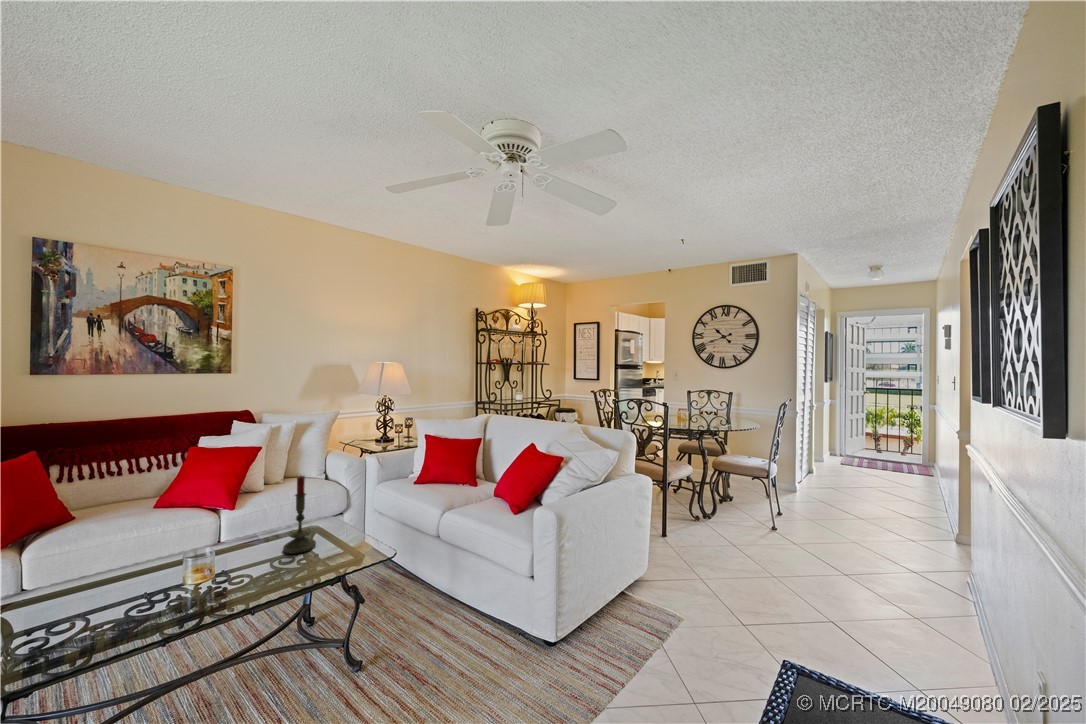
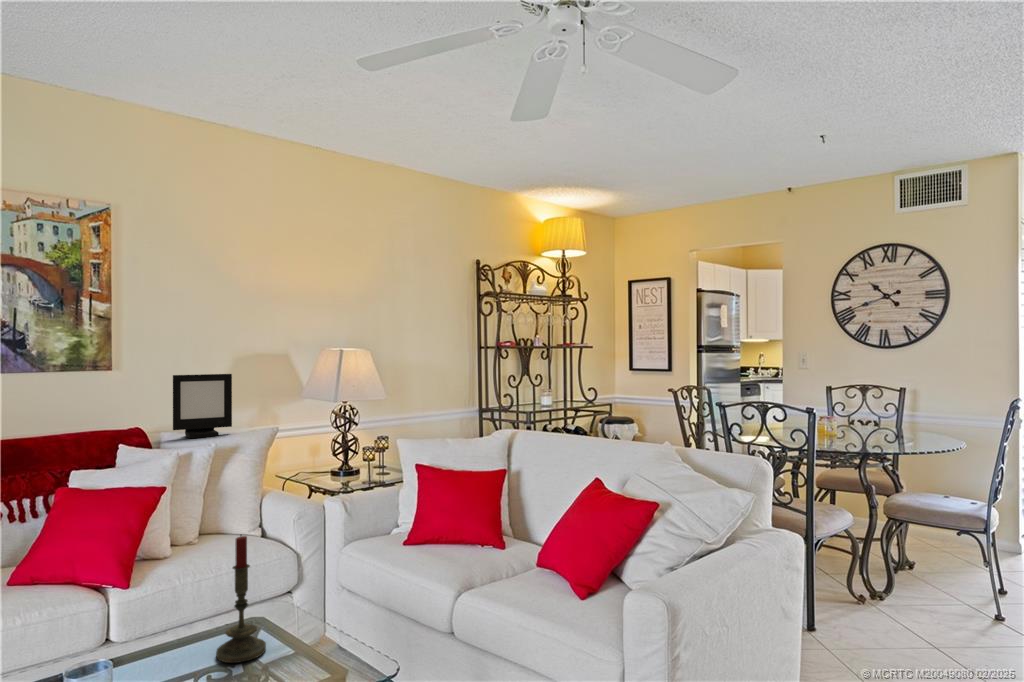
picture frame: none [271,377,311,417] -> present [173,374,232,438]

